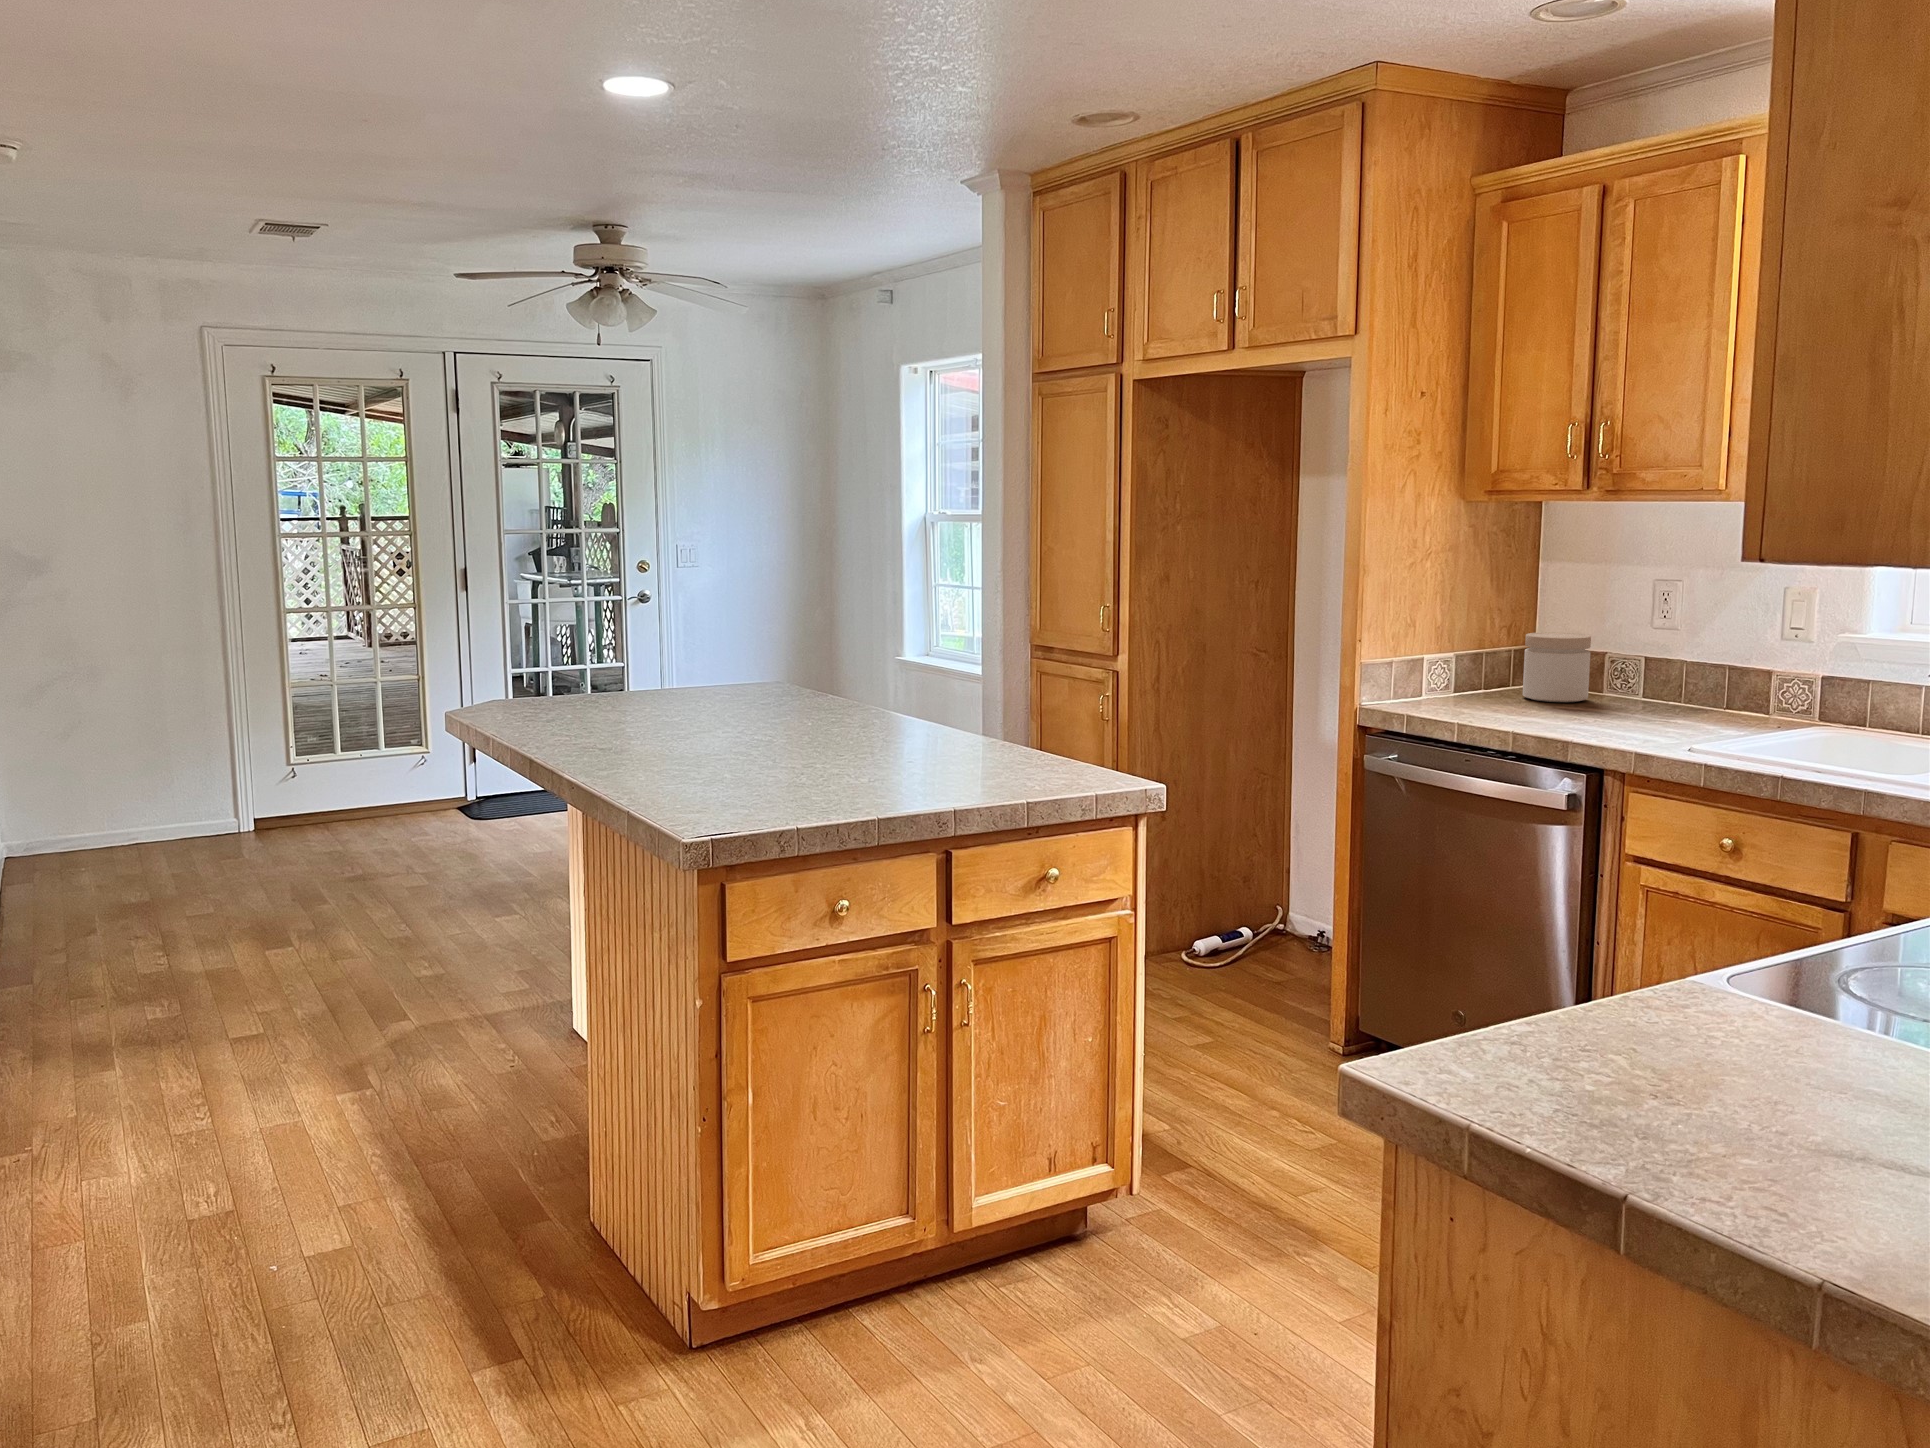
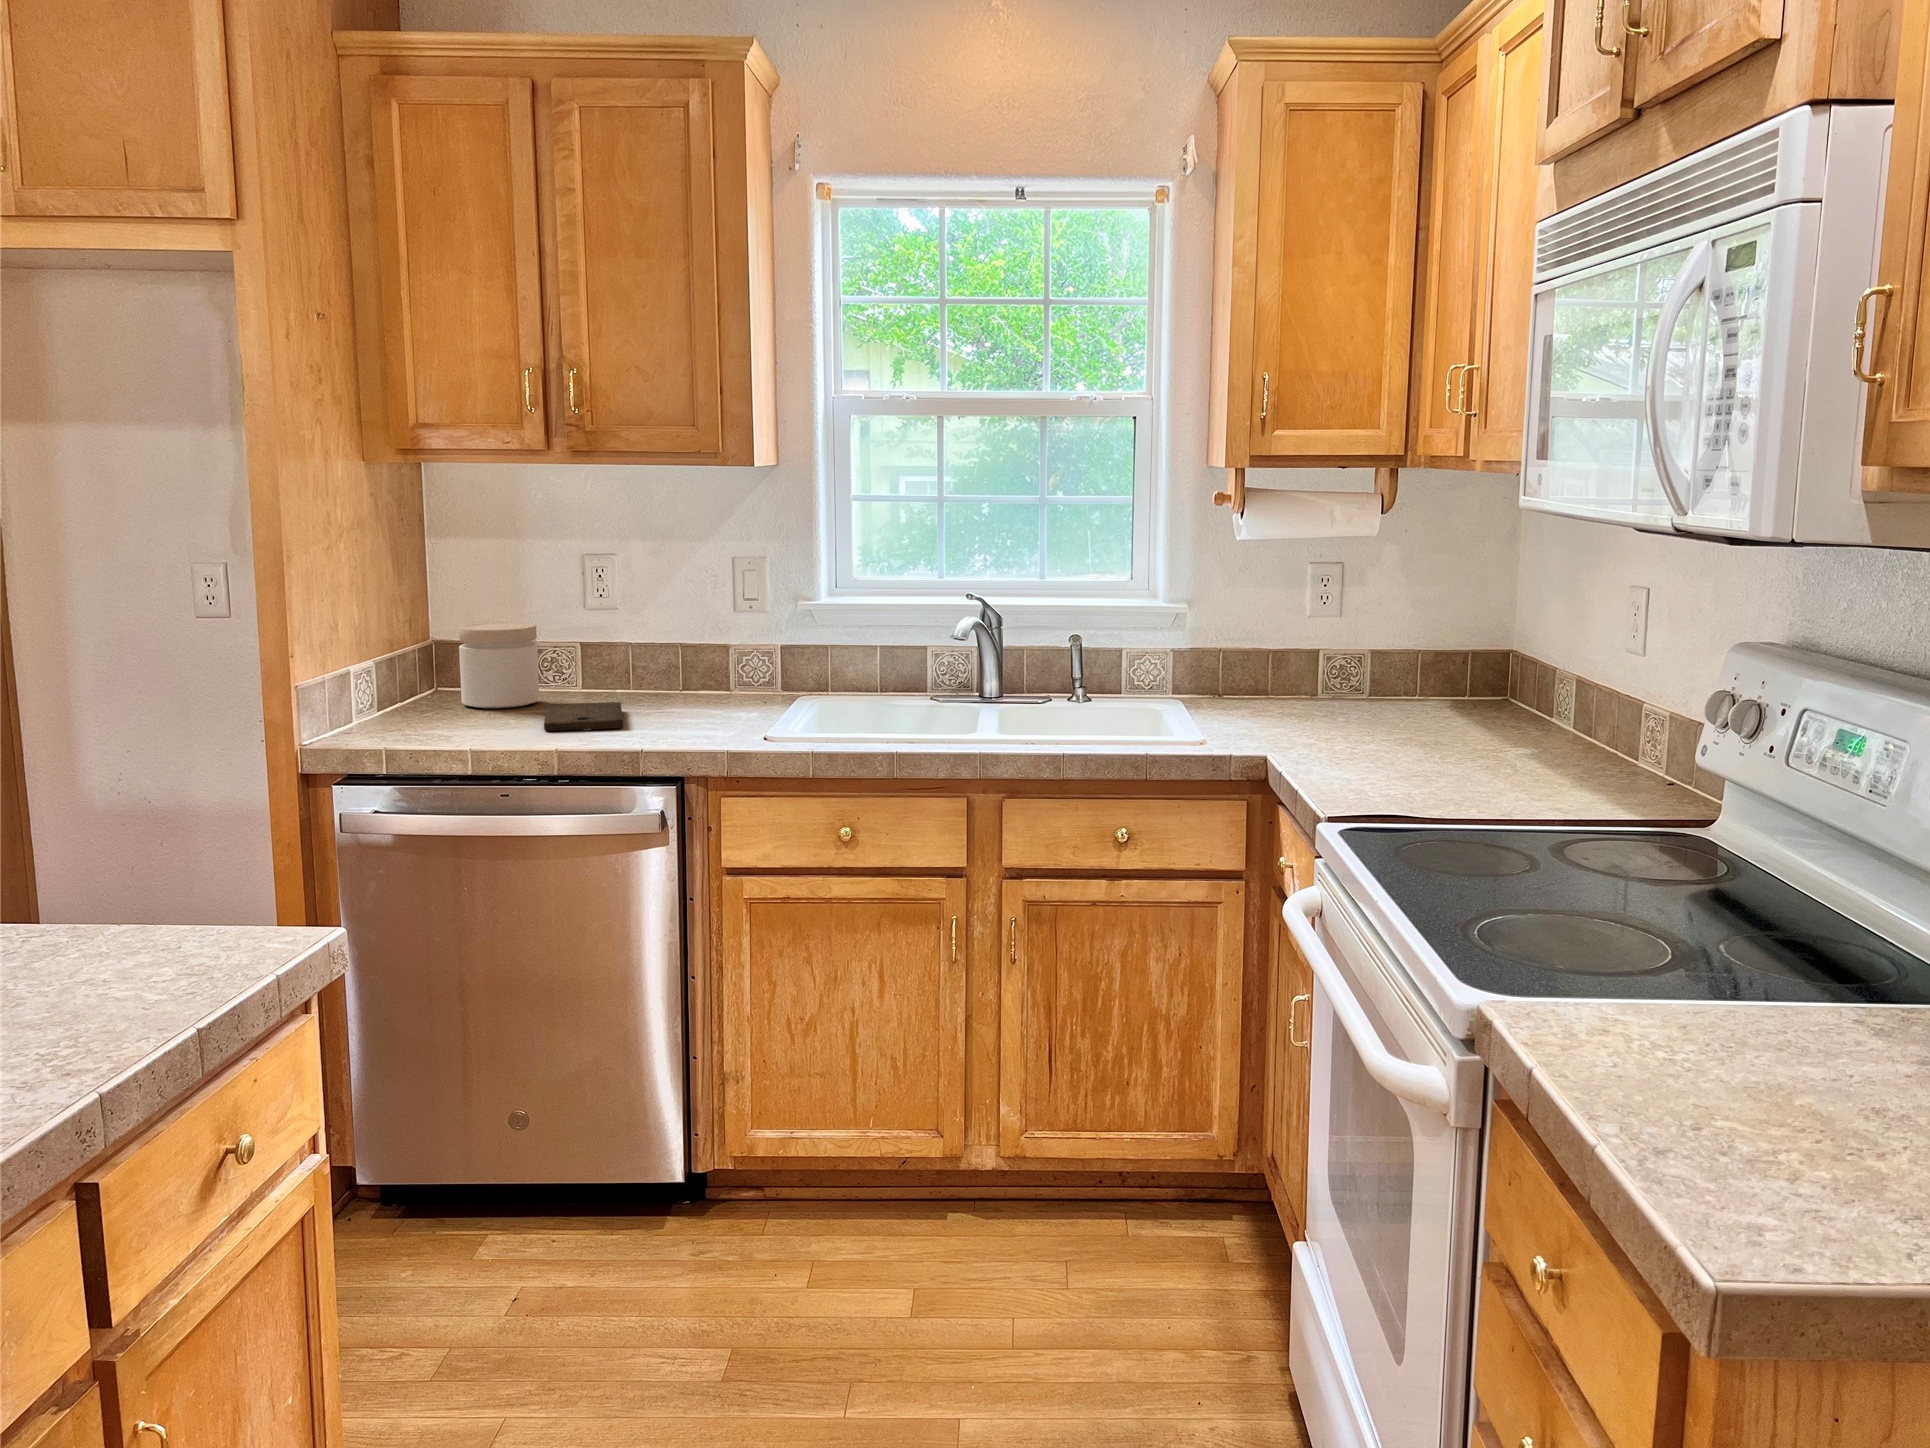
cutting board: none [1531,702,1631,725] -> present [544,702,623,731]

